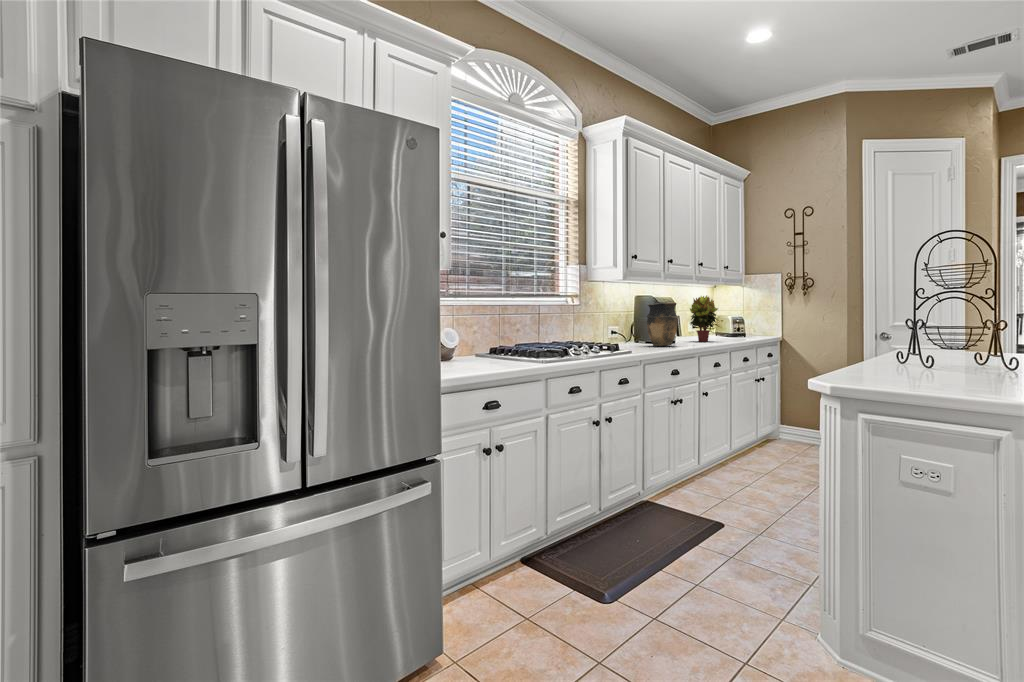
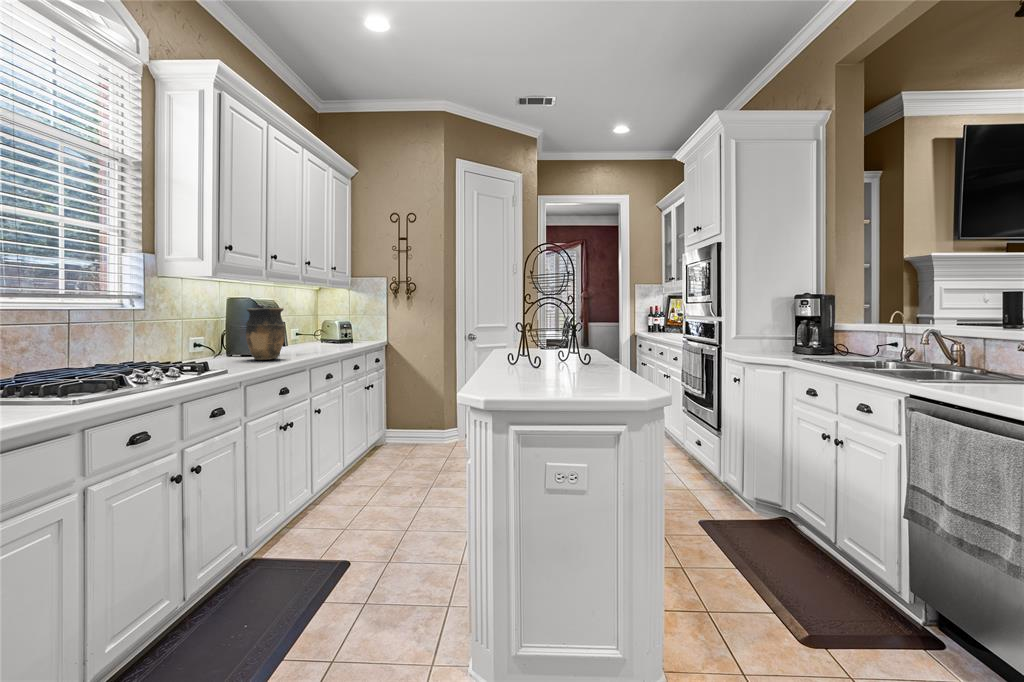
potted plant: present [690,296,718,342] -> none [294,299,331,350]

